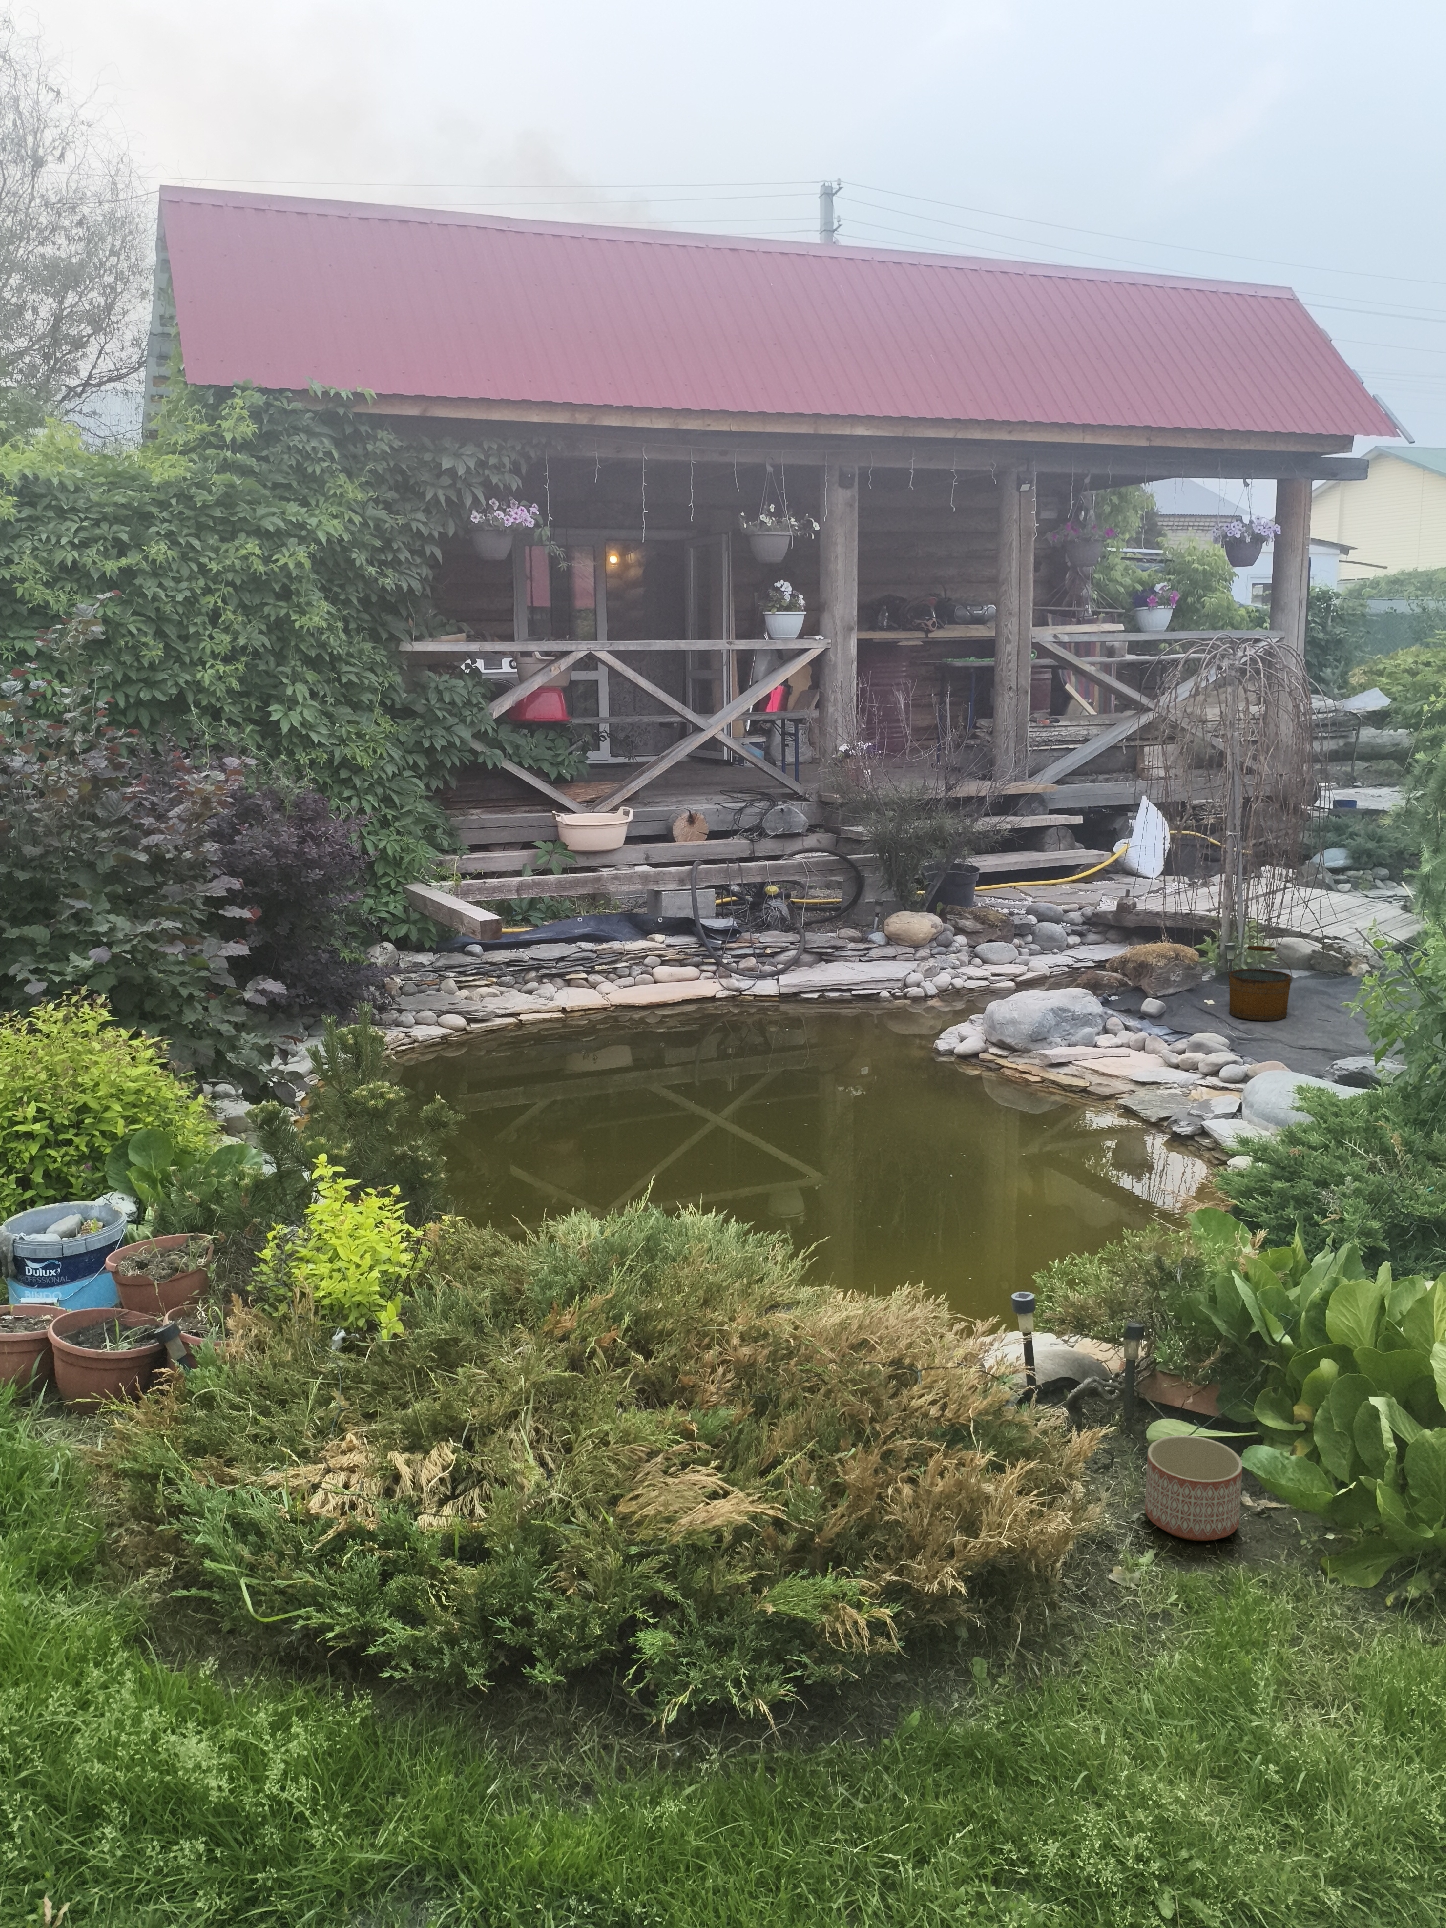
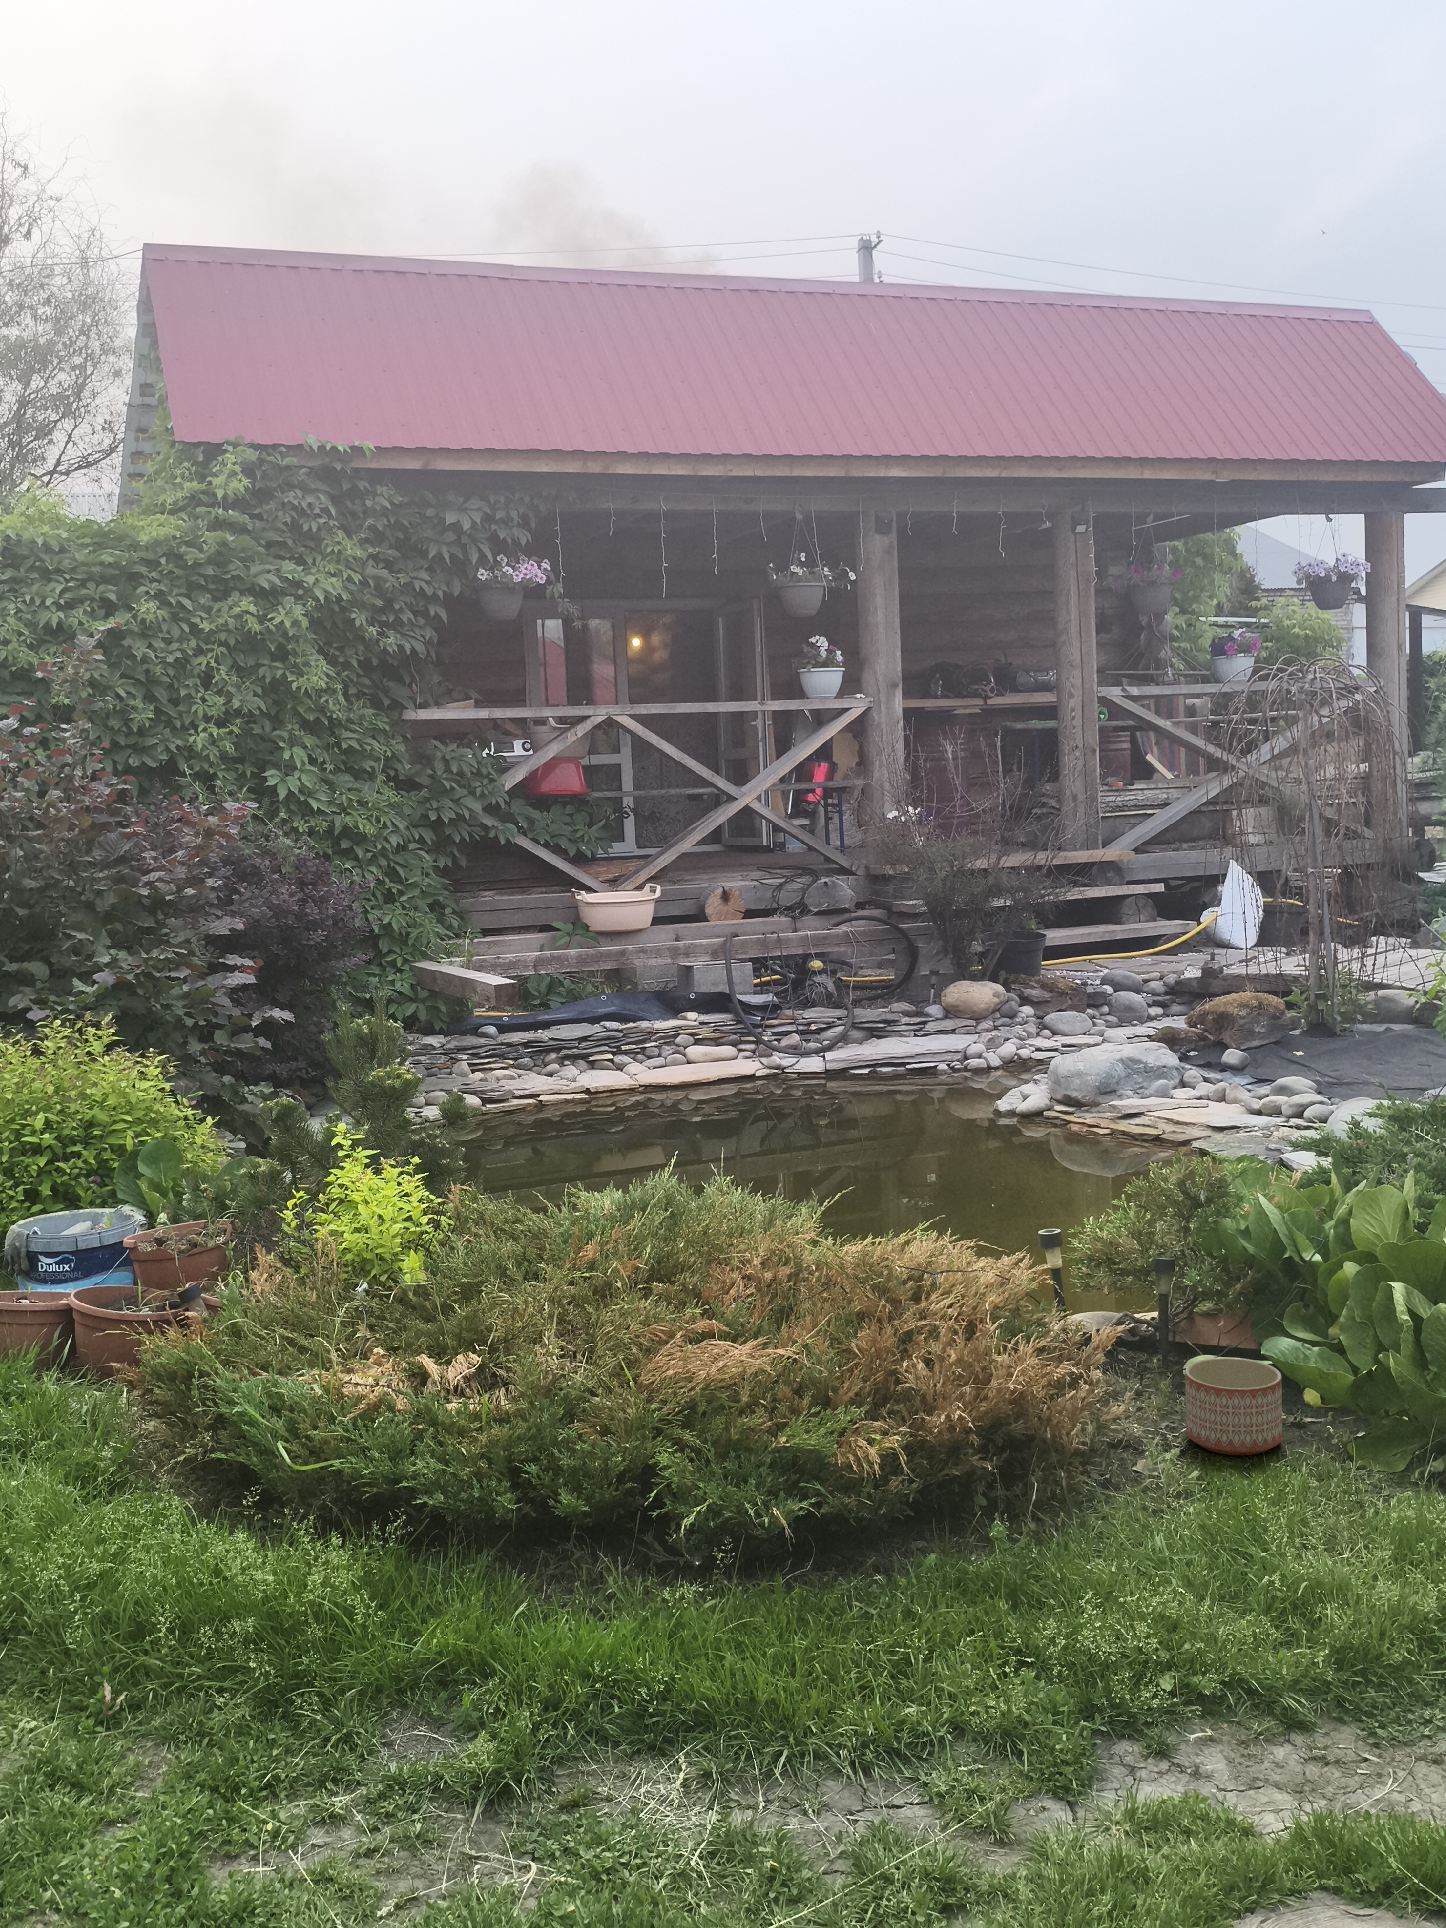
bucket: present [1228,946,1292,1021] -> none [1316,990,1387,1072]

